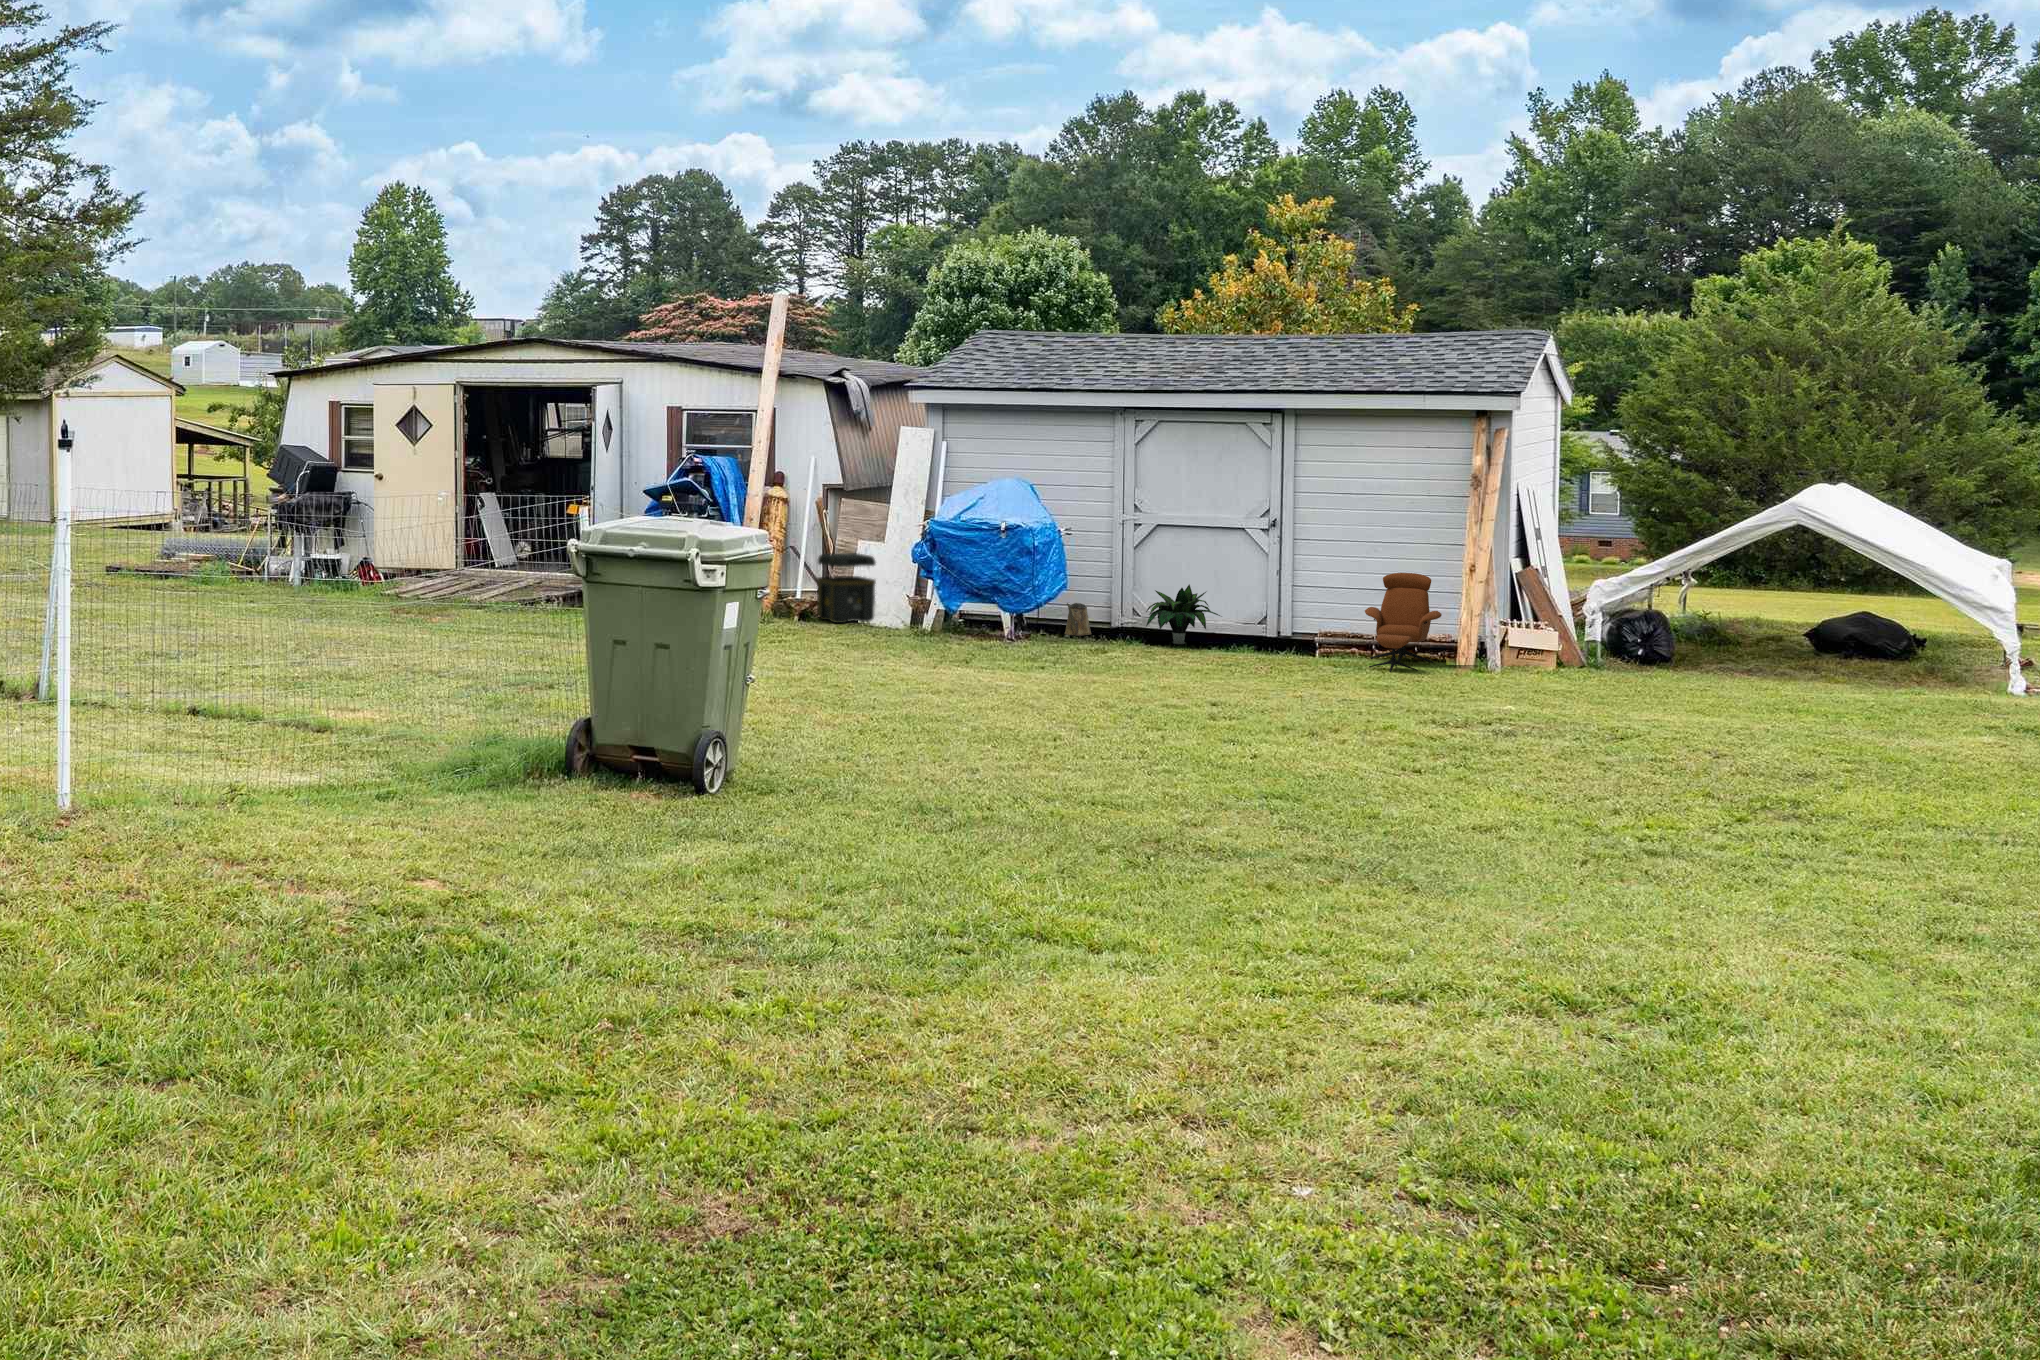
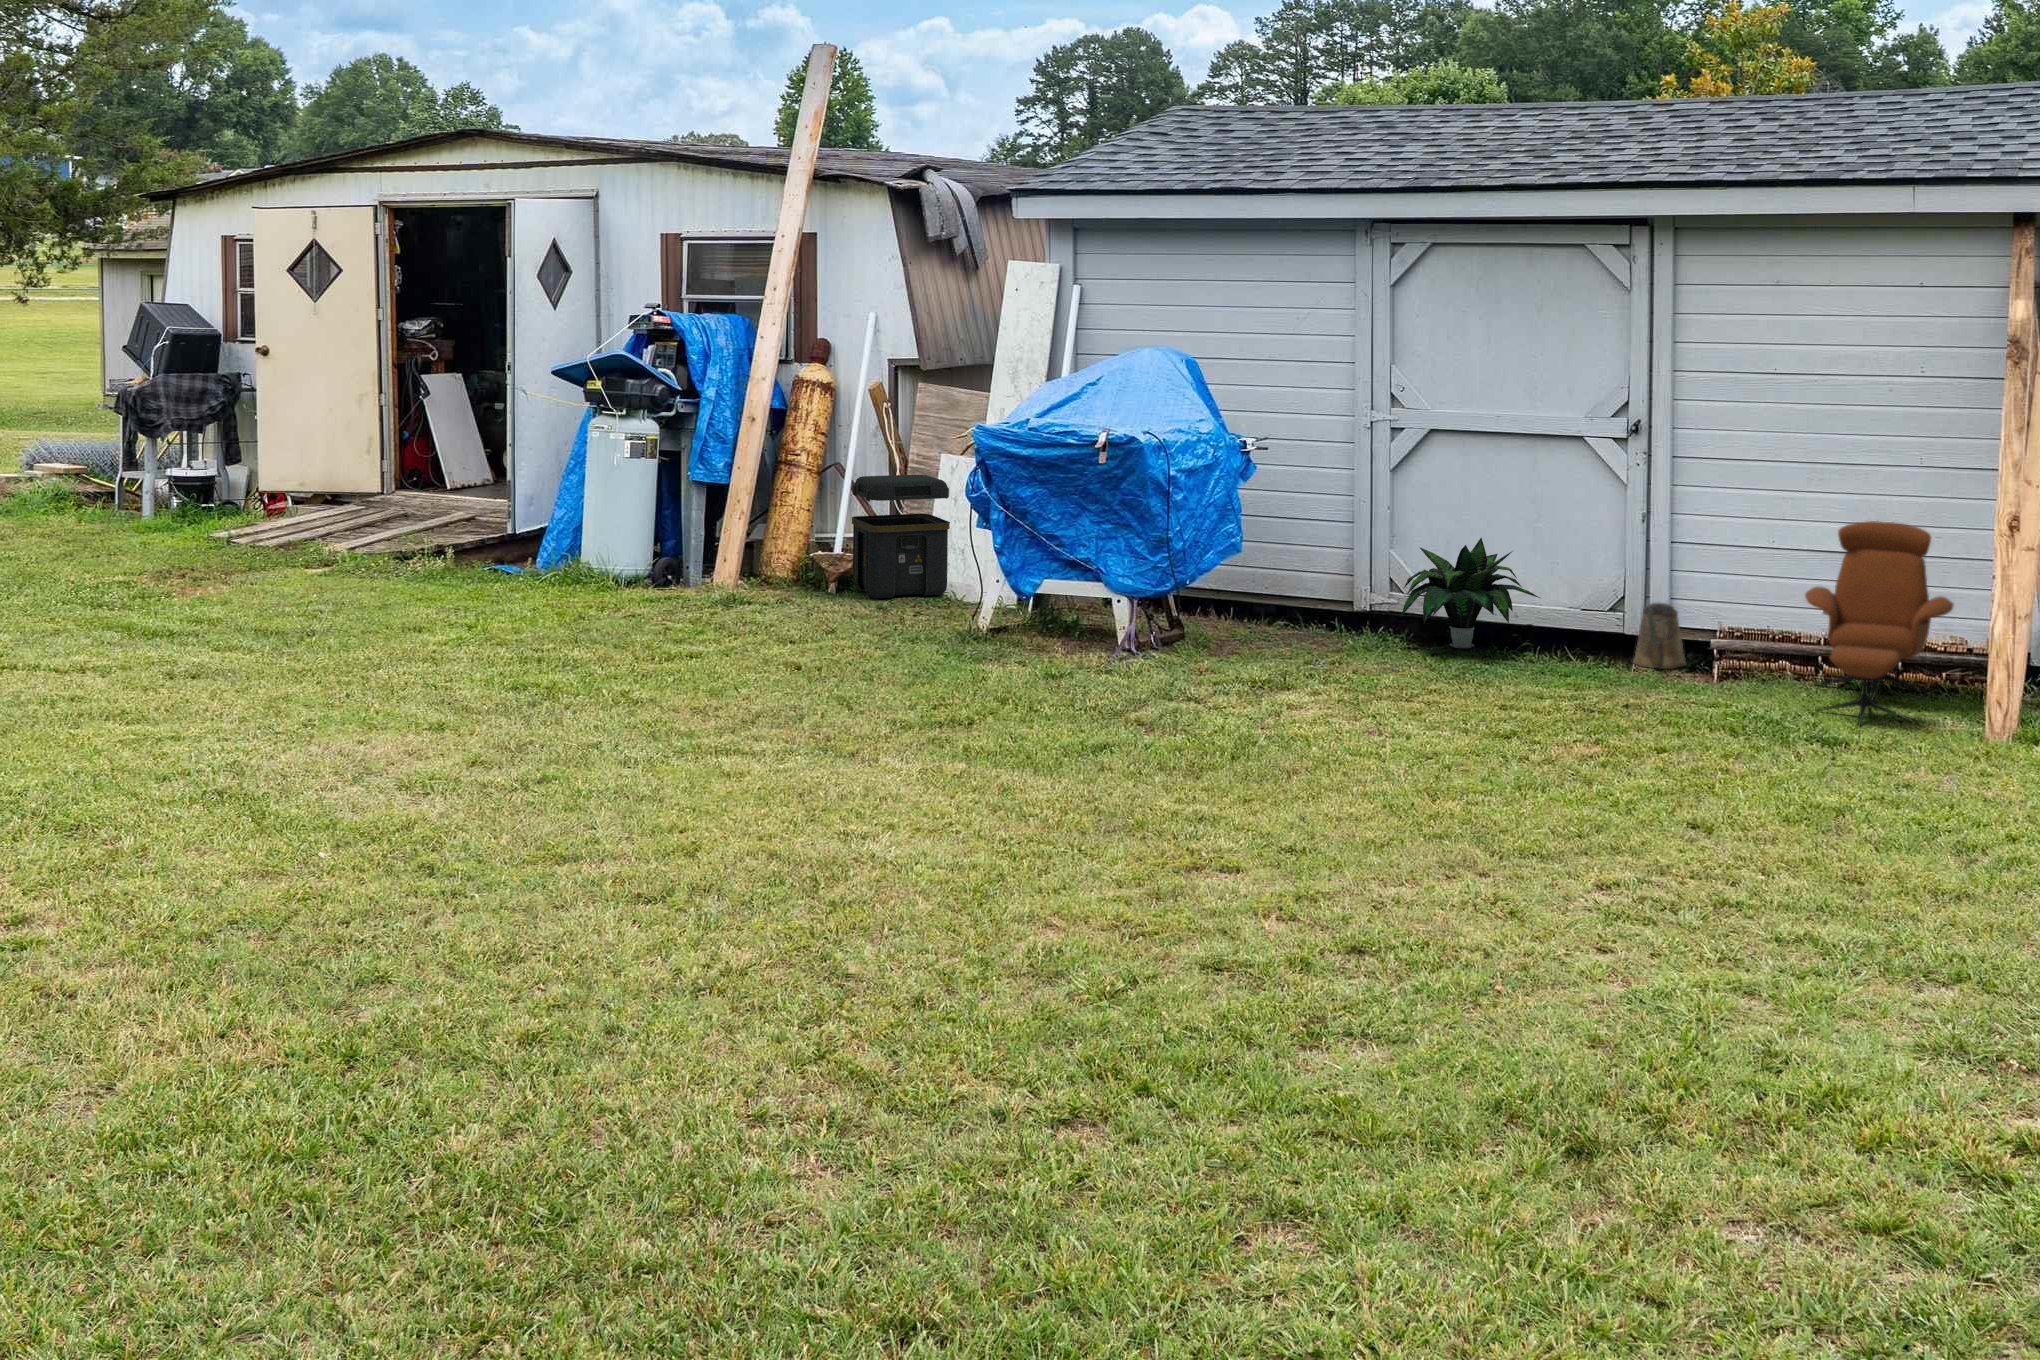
watering can: present [1065,603,1091,636] -> present [1633,603,1687,669]

